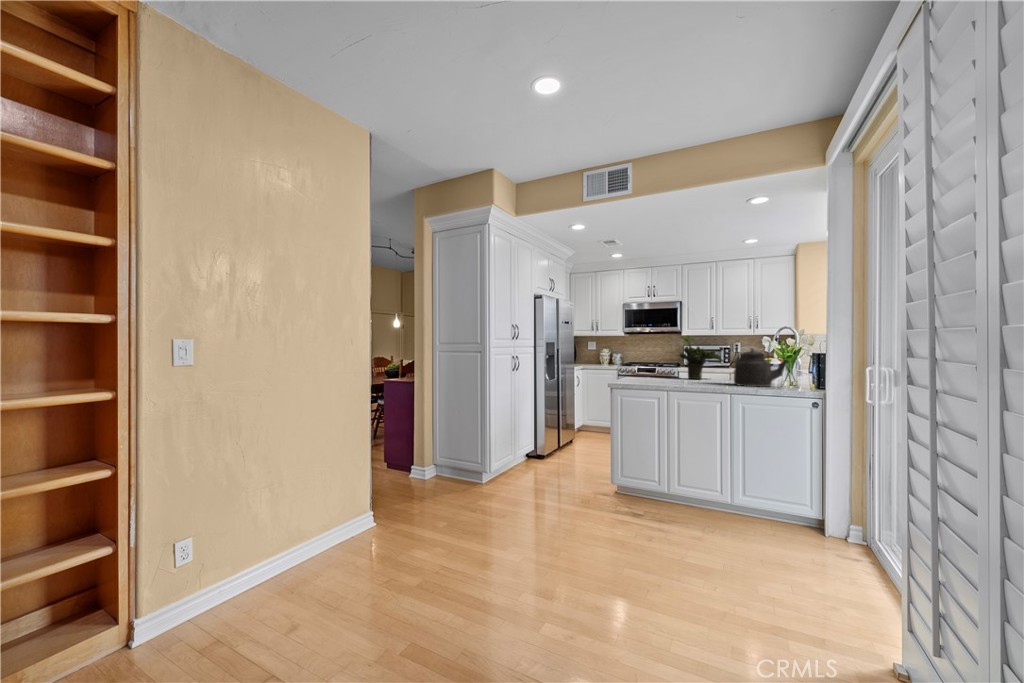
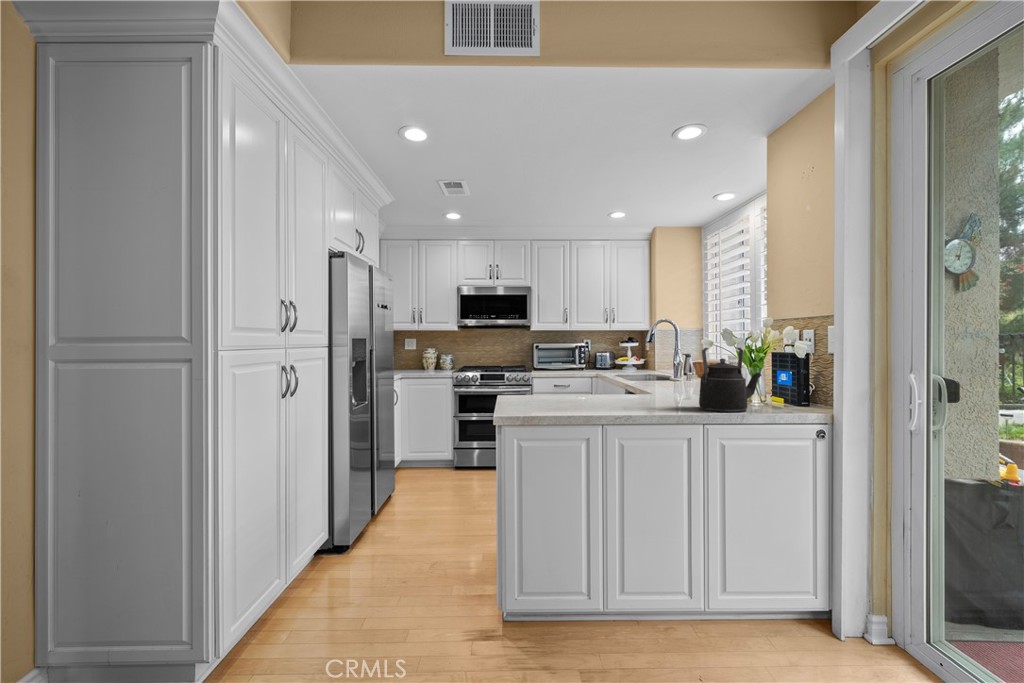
potted plant: present [679,336,723,379] -> none [600,339,663,400]

